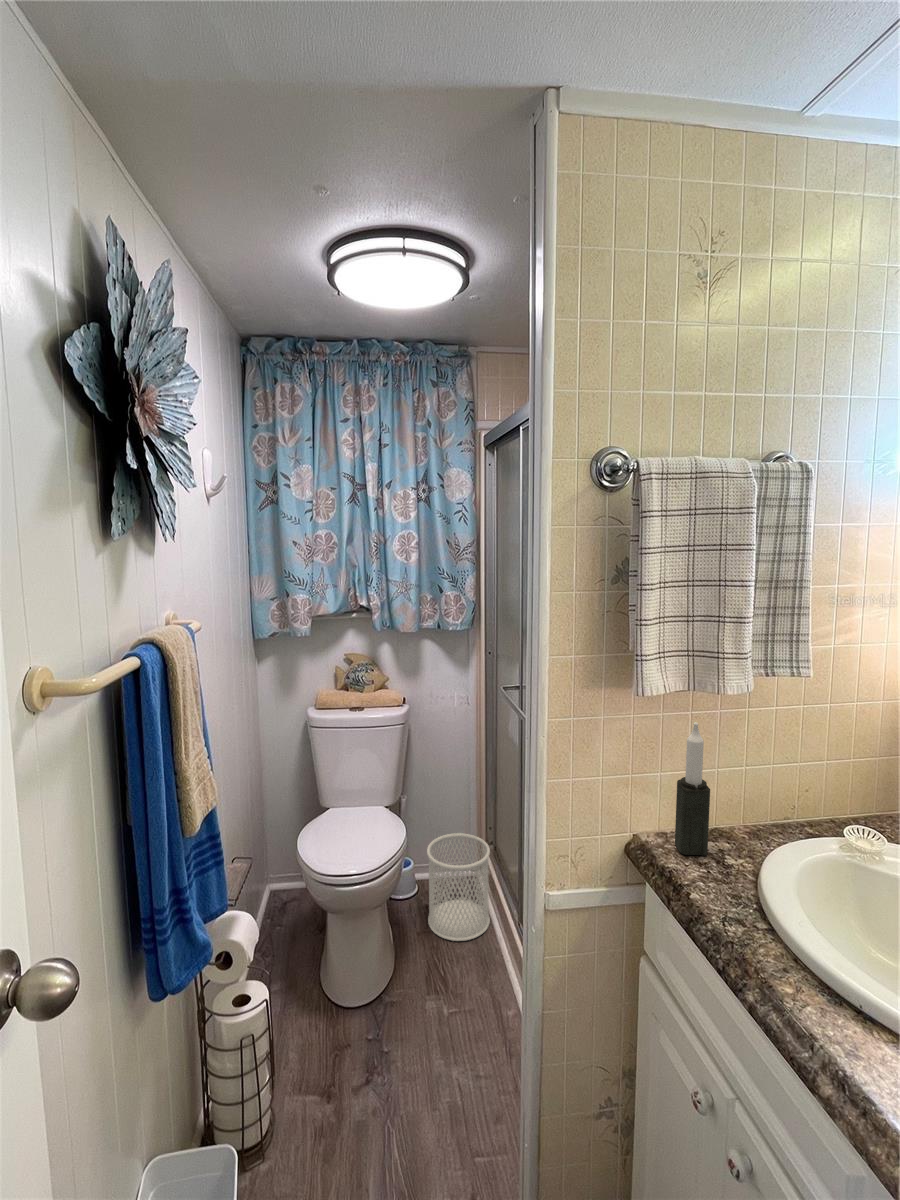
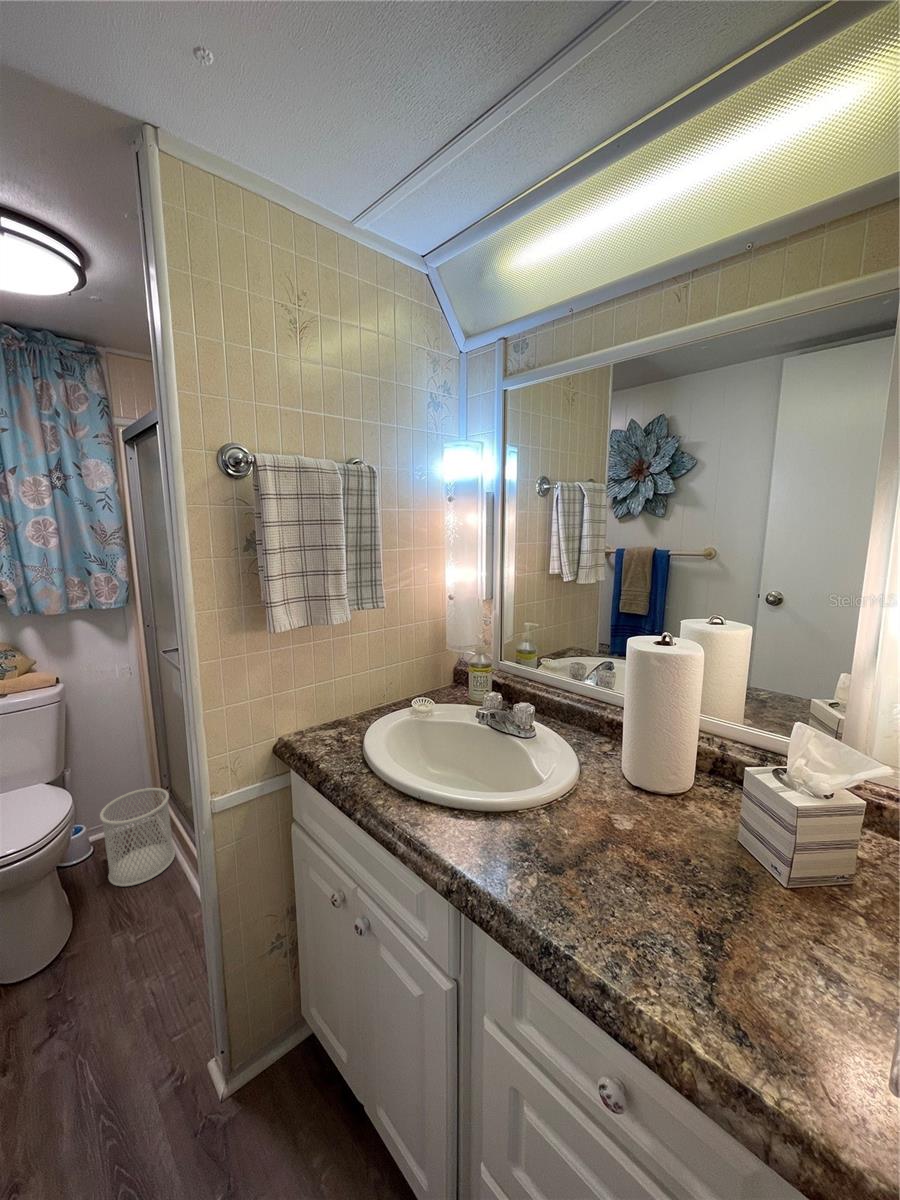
candle: present [675,722,710,856] -> none [307,648,332,742]

